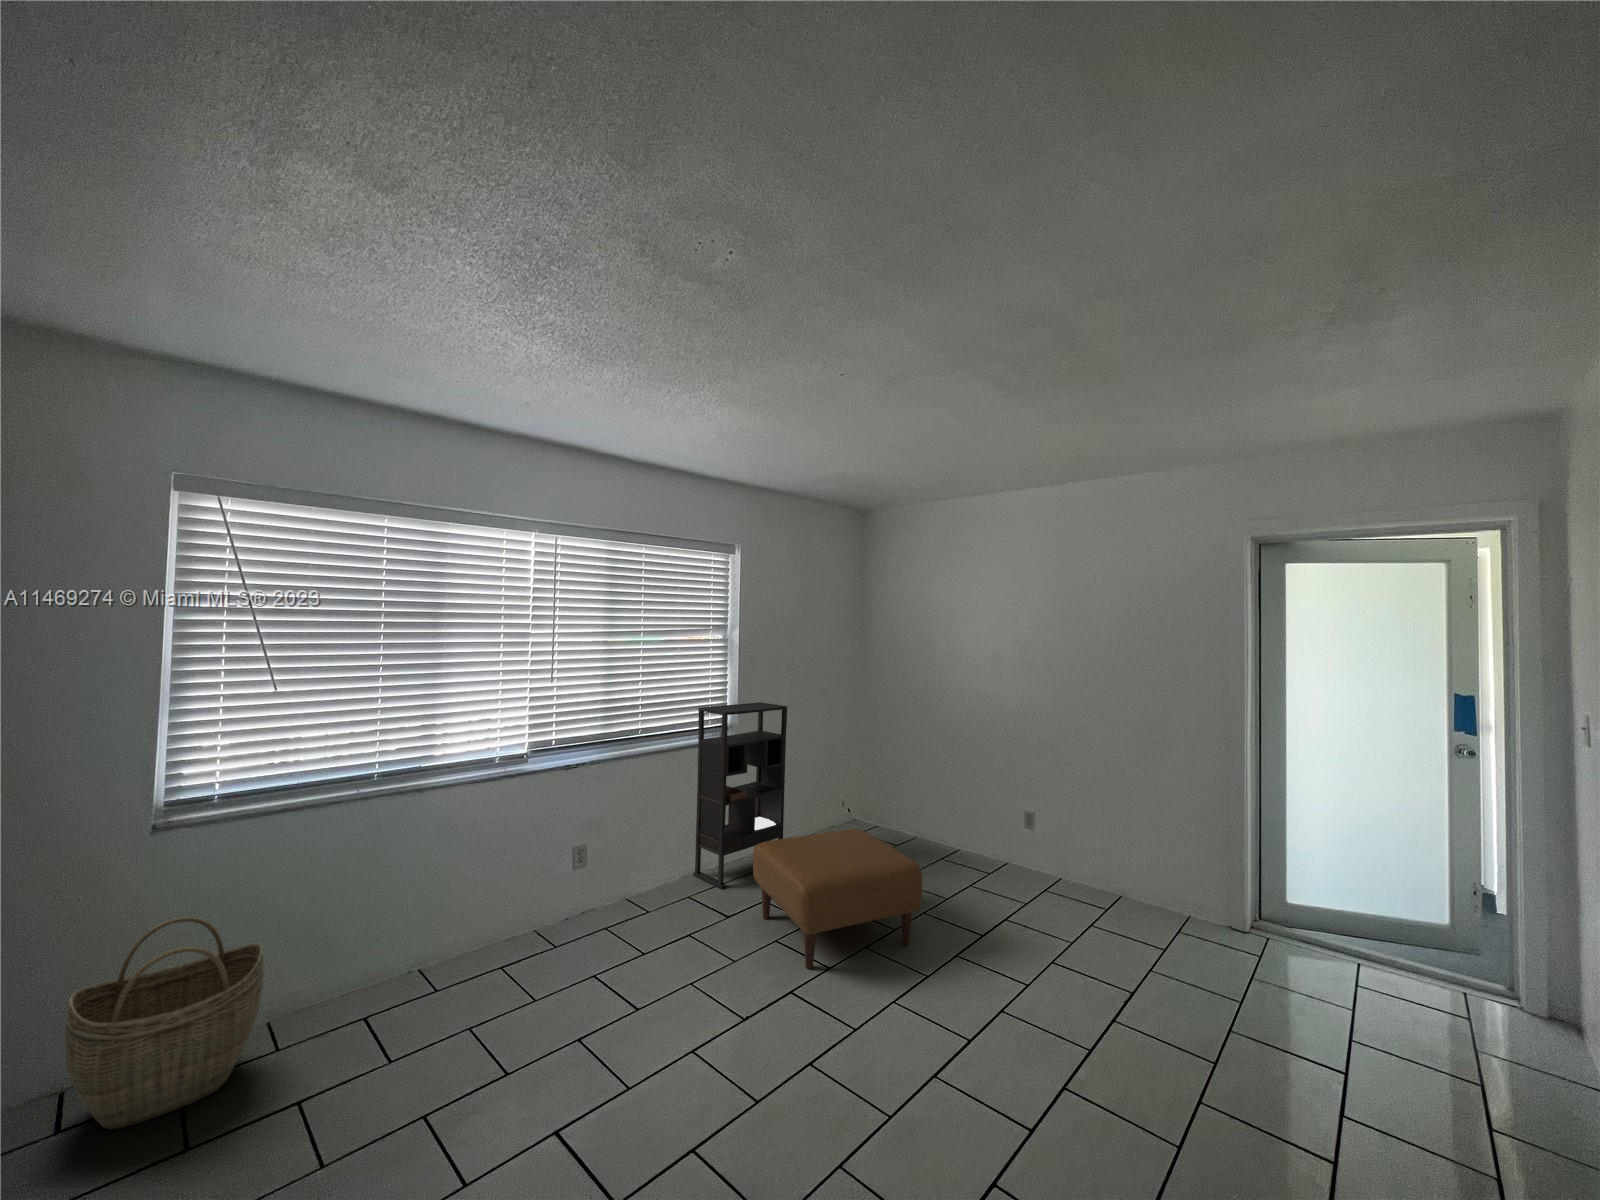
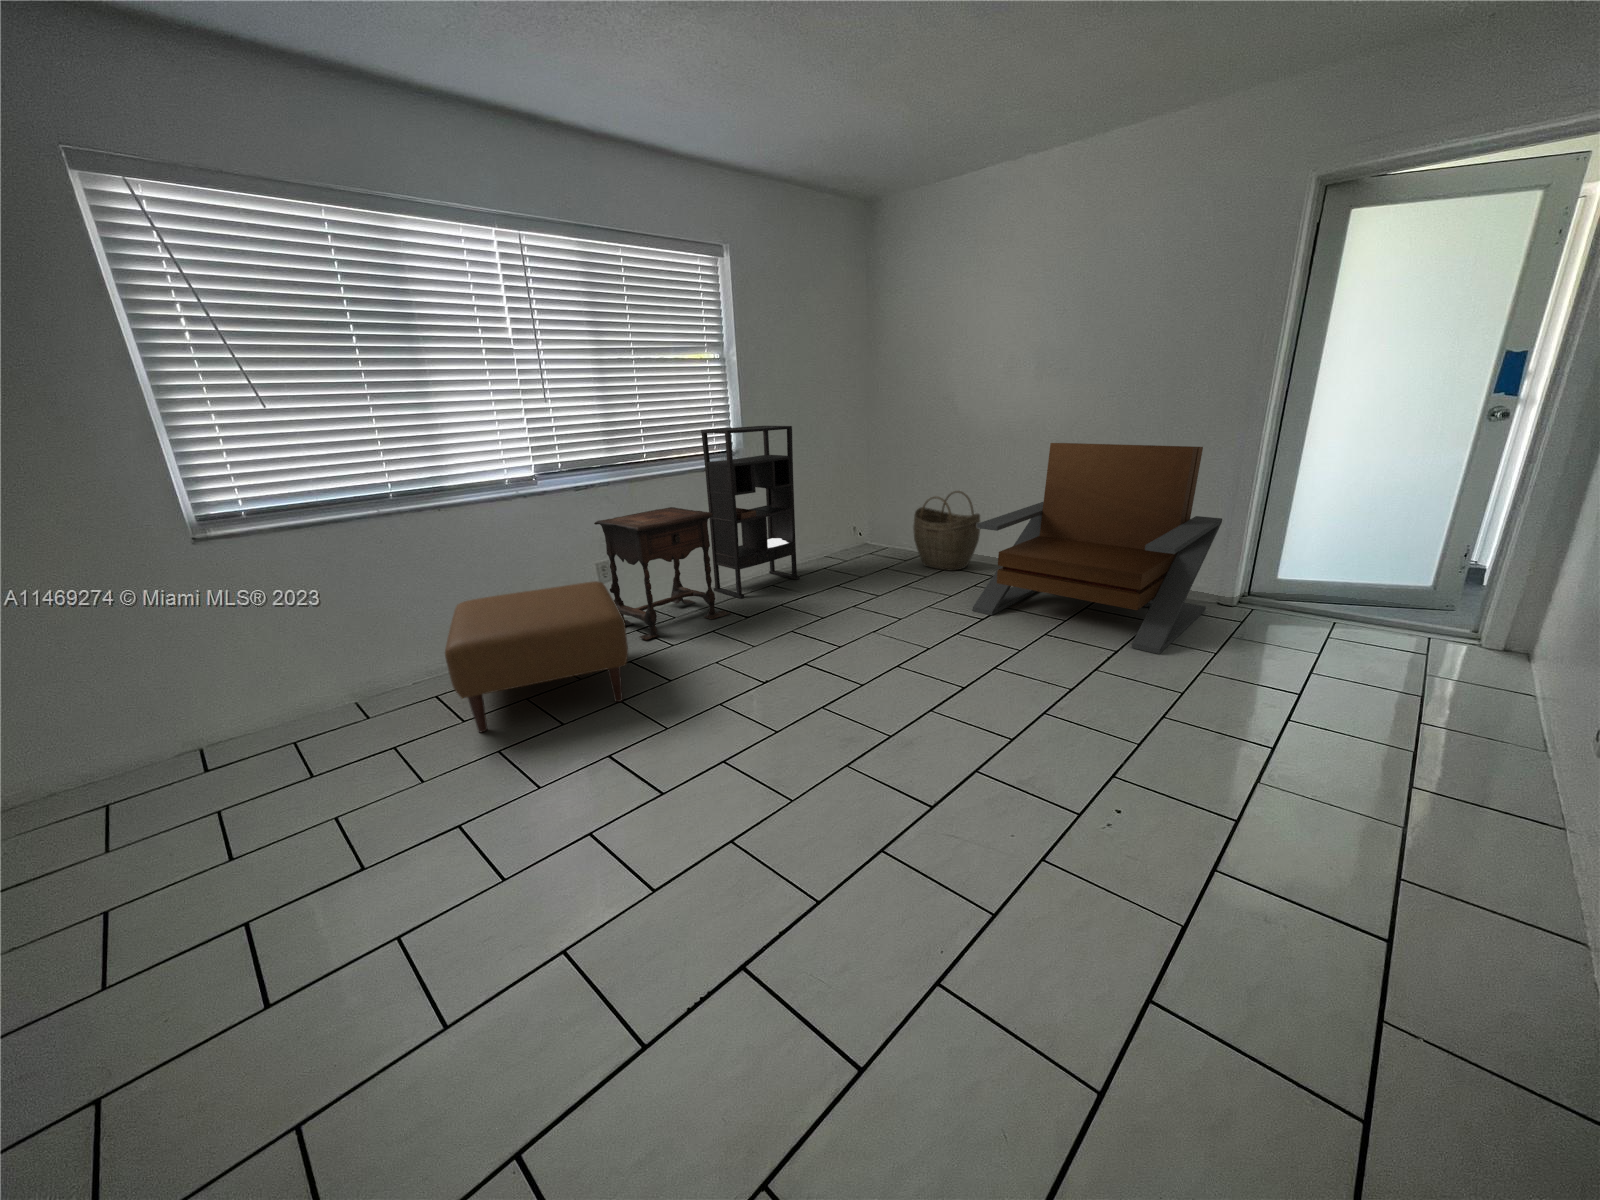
lounge chair: none [972,742,1221,1002] -> present [973,443,1222,654]
side table: none [575,786,711,946] -> present [594,507,730,640]
ottoman: present [753,829,922,969] -> present [445,581,628,732]
woven basket: present [65,917,264,1129] -> present [913,491,980,571]

